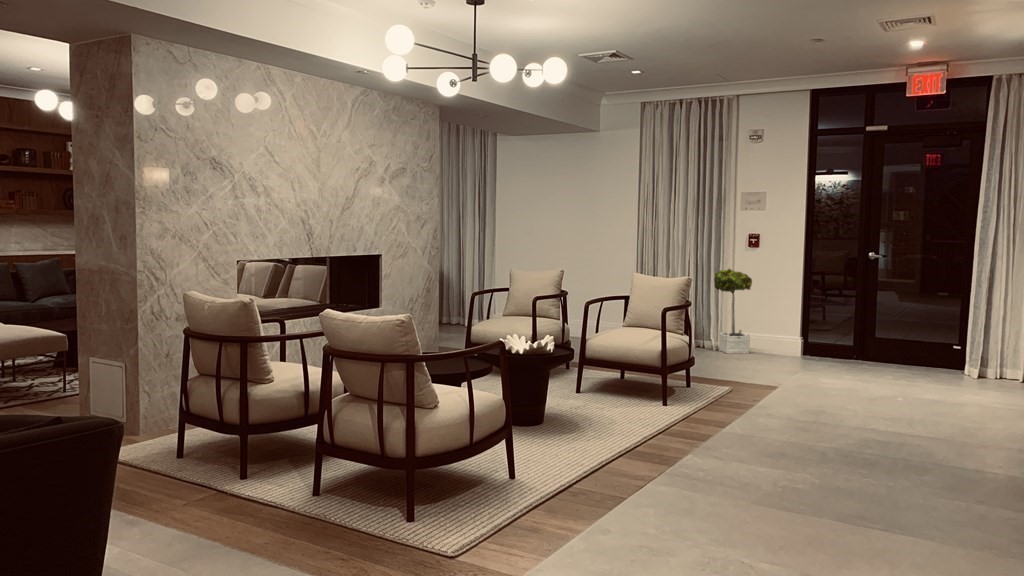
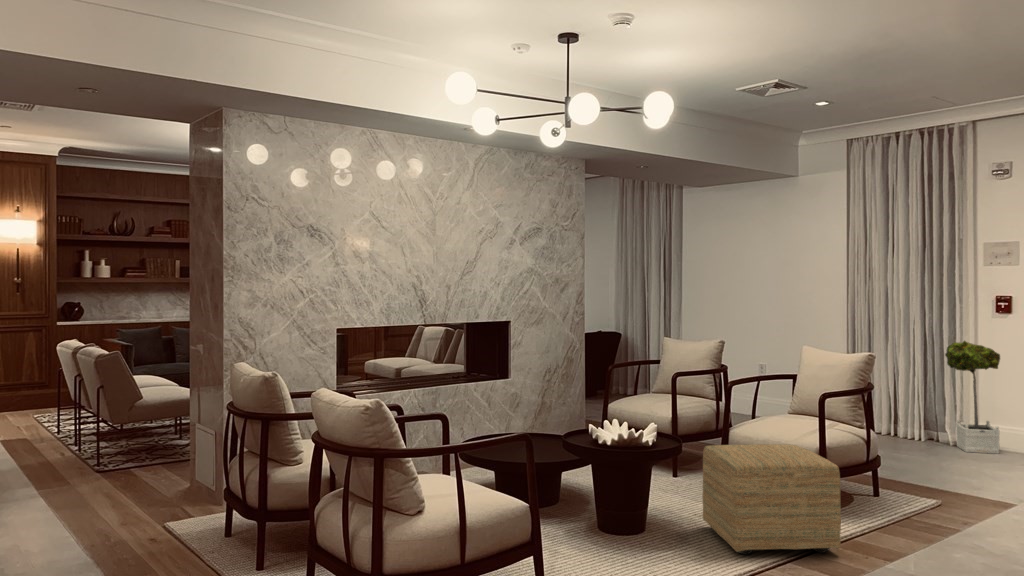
ottoman: none [584,349,694,431] -> present [703,444,841,554]

